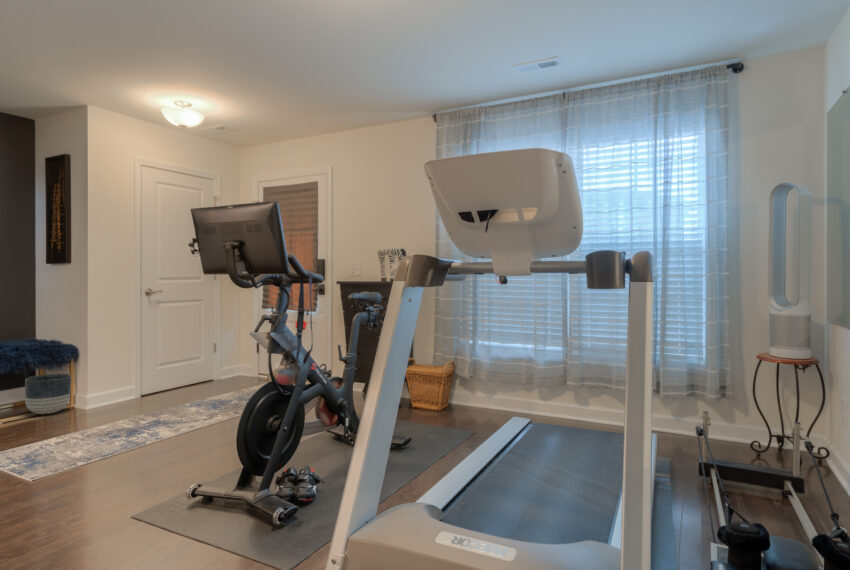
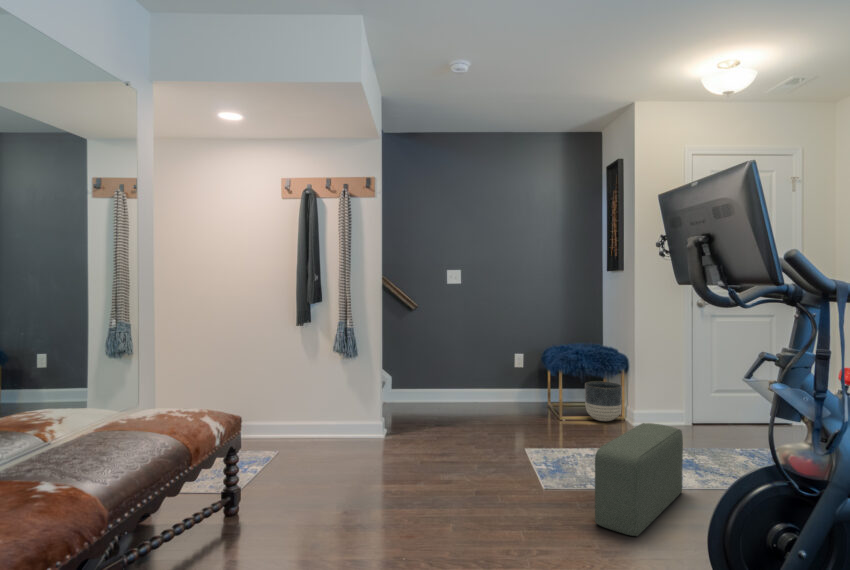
pouf: none [112,390,169,484] -> present [595,423,683,536]

